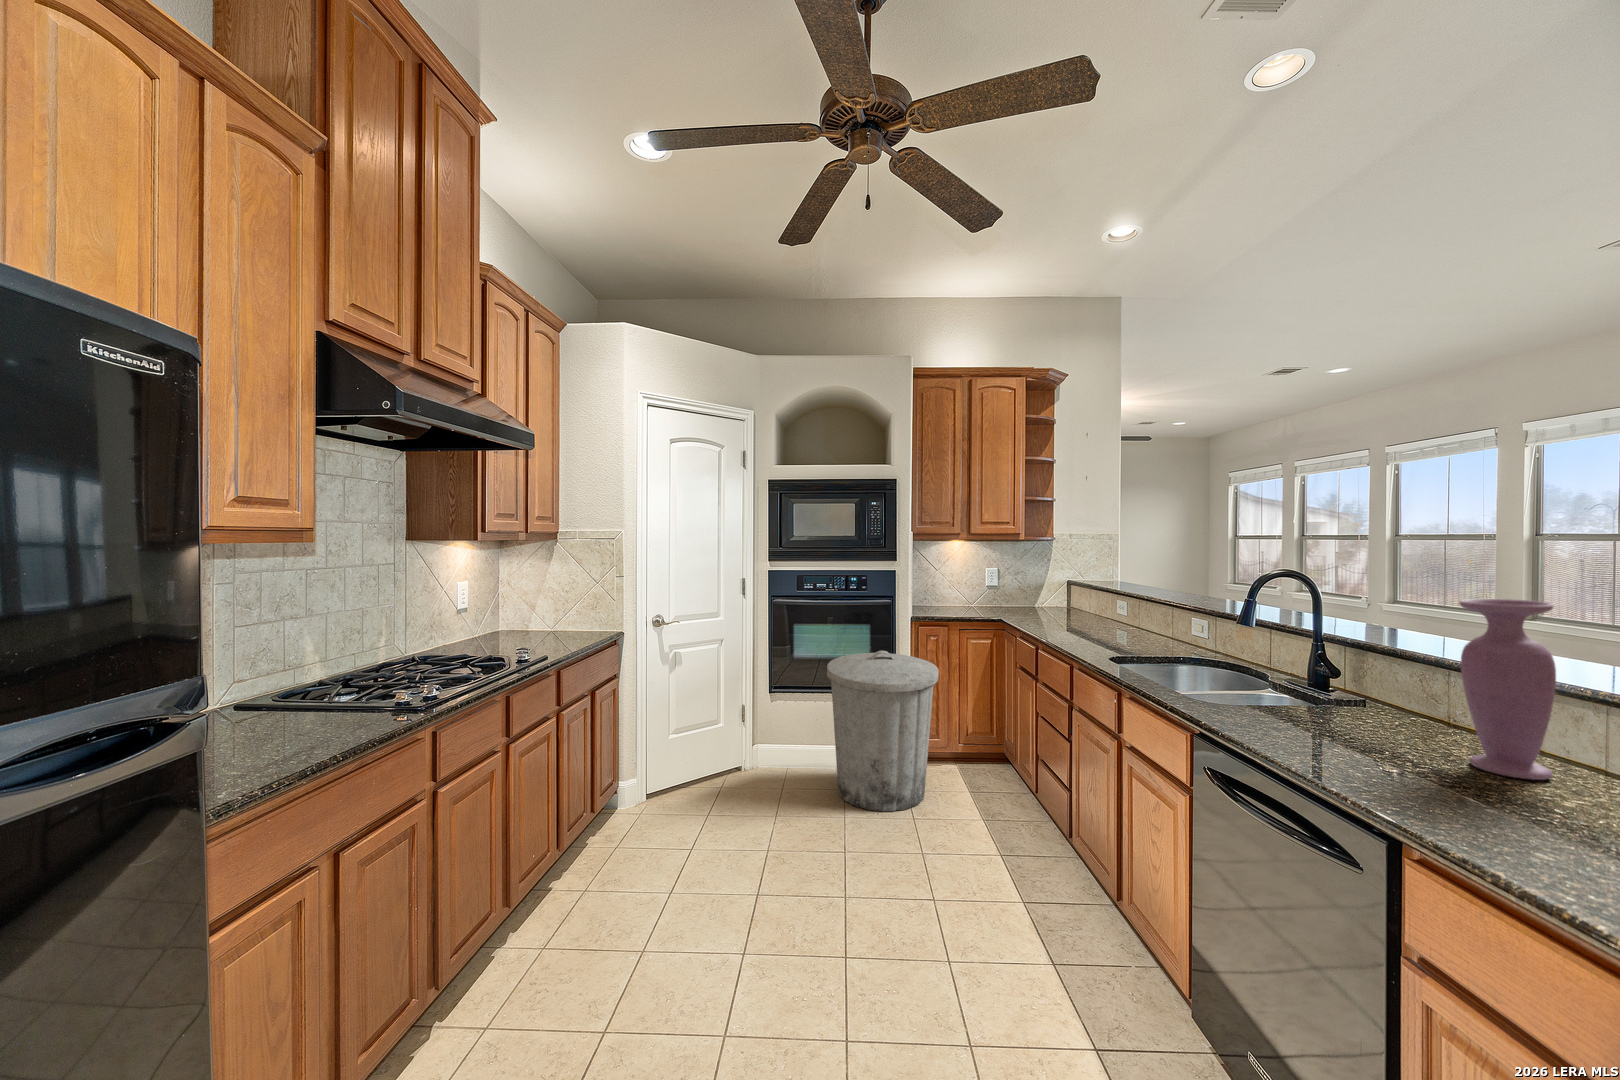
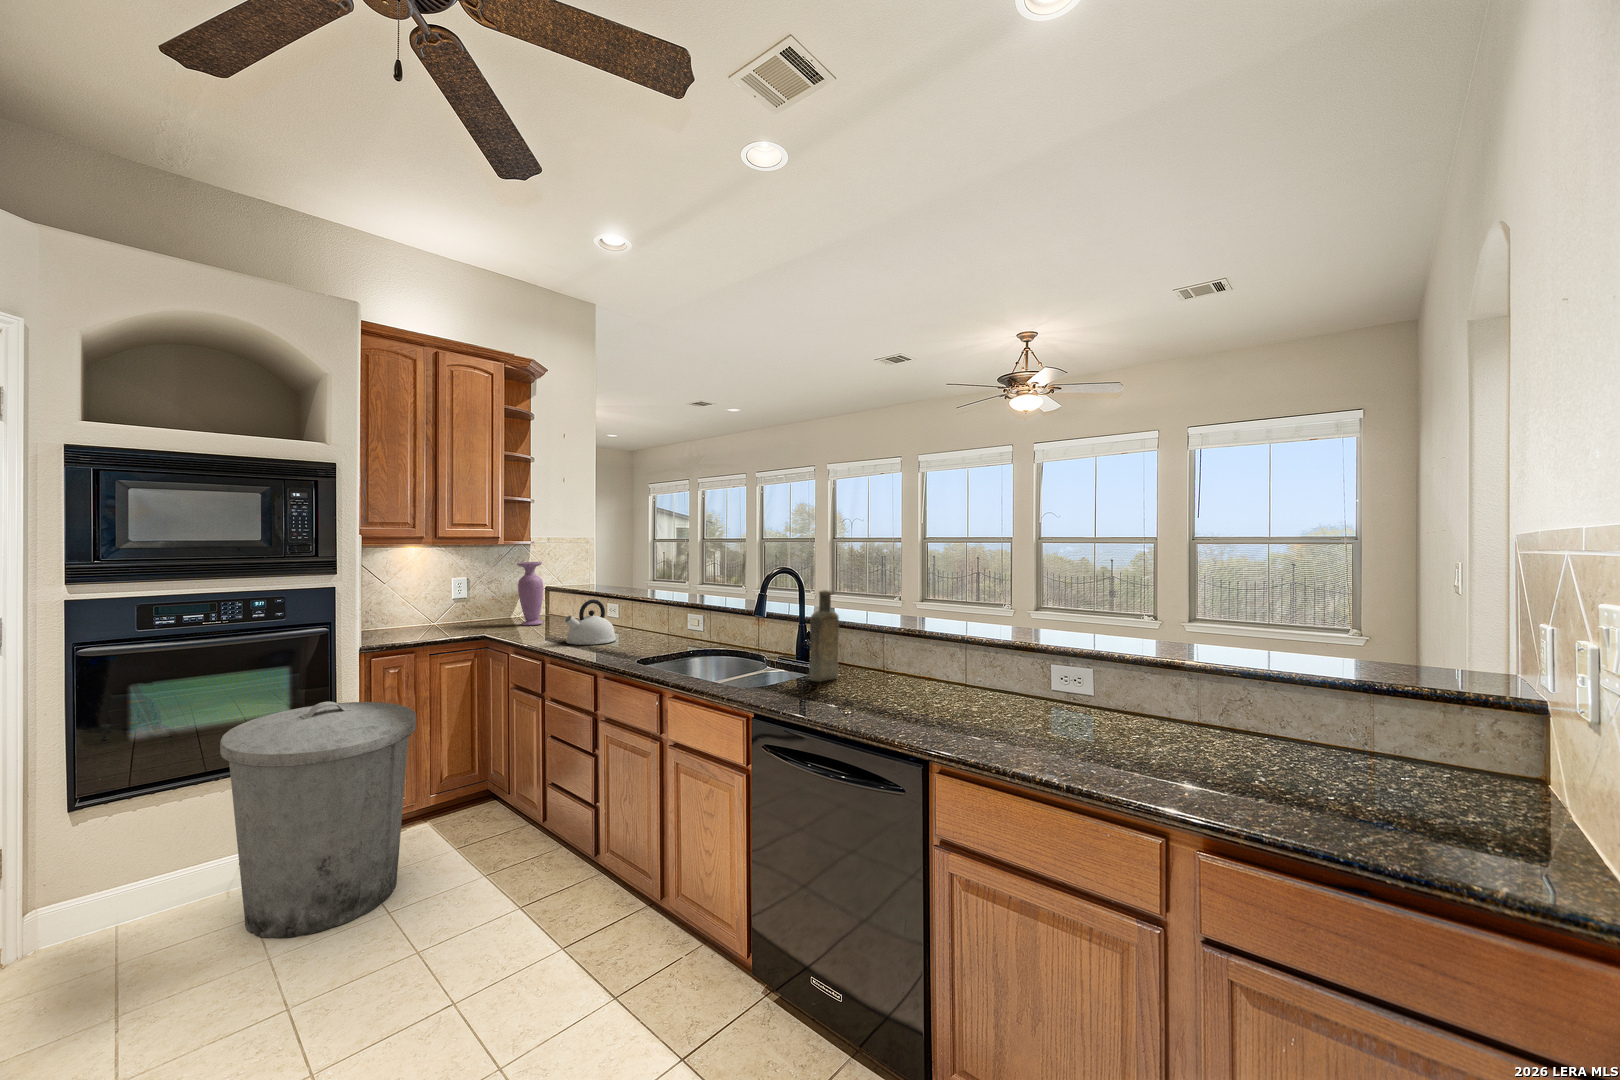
kettle: none [1061,594,1114,638] -> present [565,599,616,645]
vase: present [1459,599,1556,780] -> present [517,562,543,626]
bottle: none [1295,604,1360,720] -> present [809,590,839,681]

